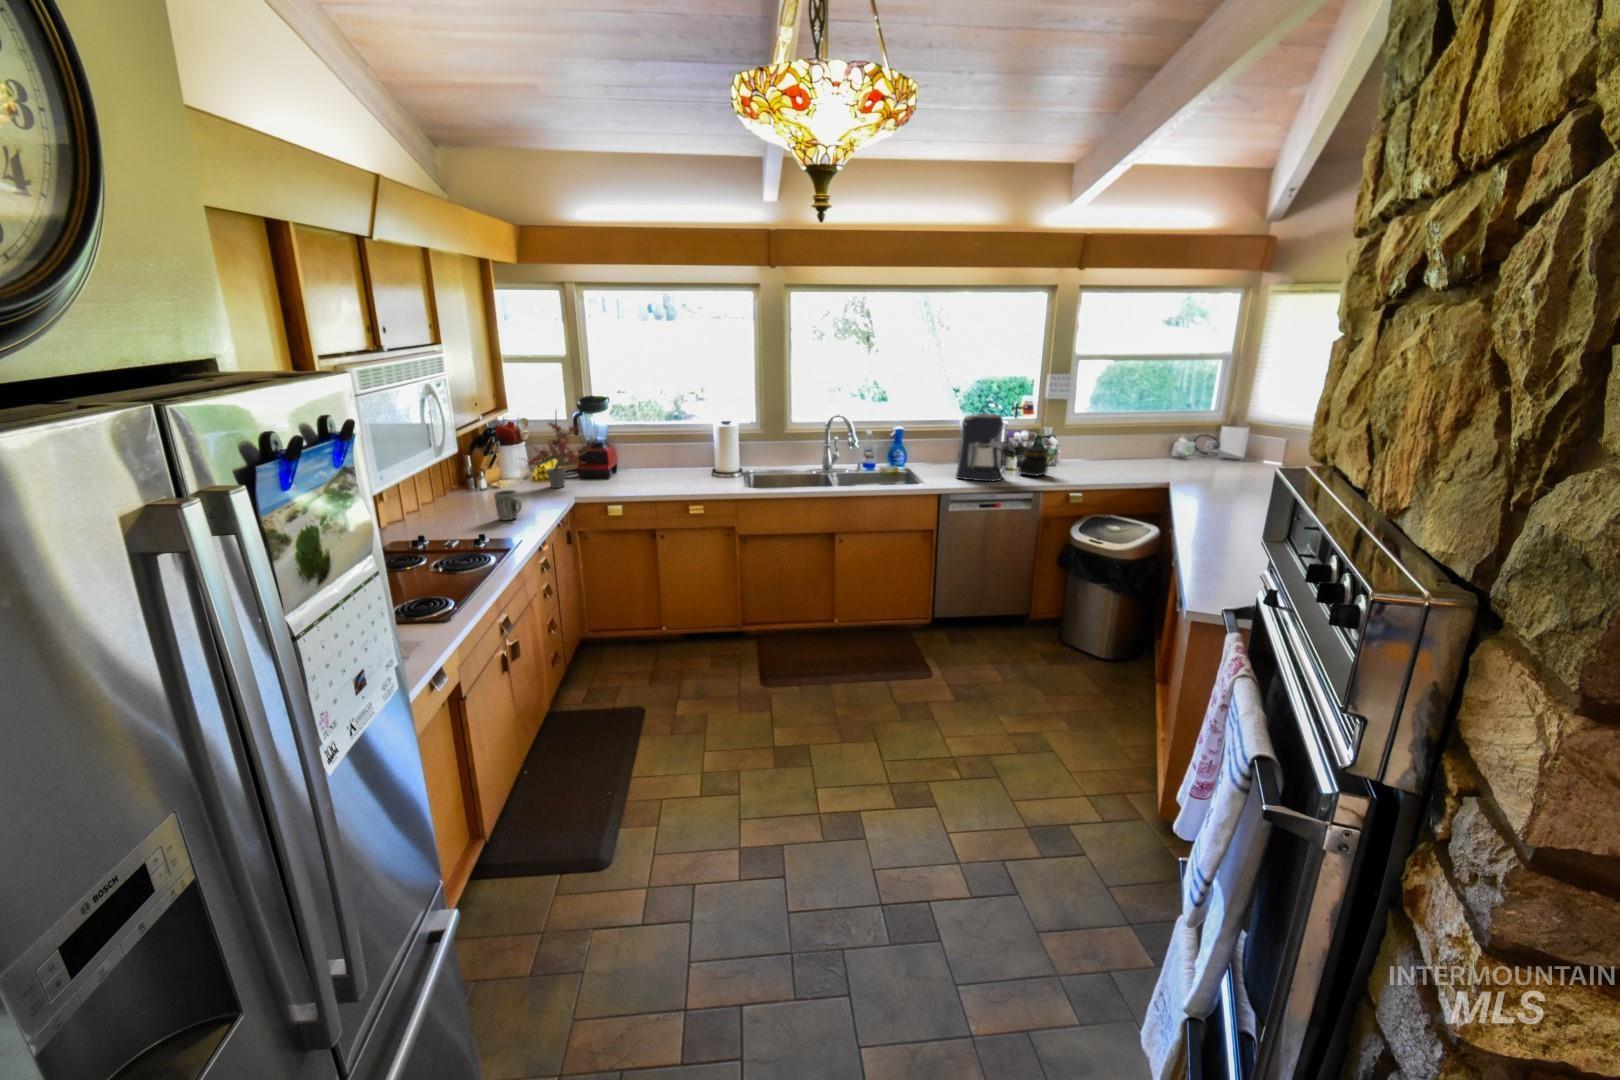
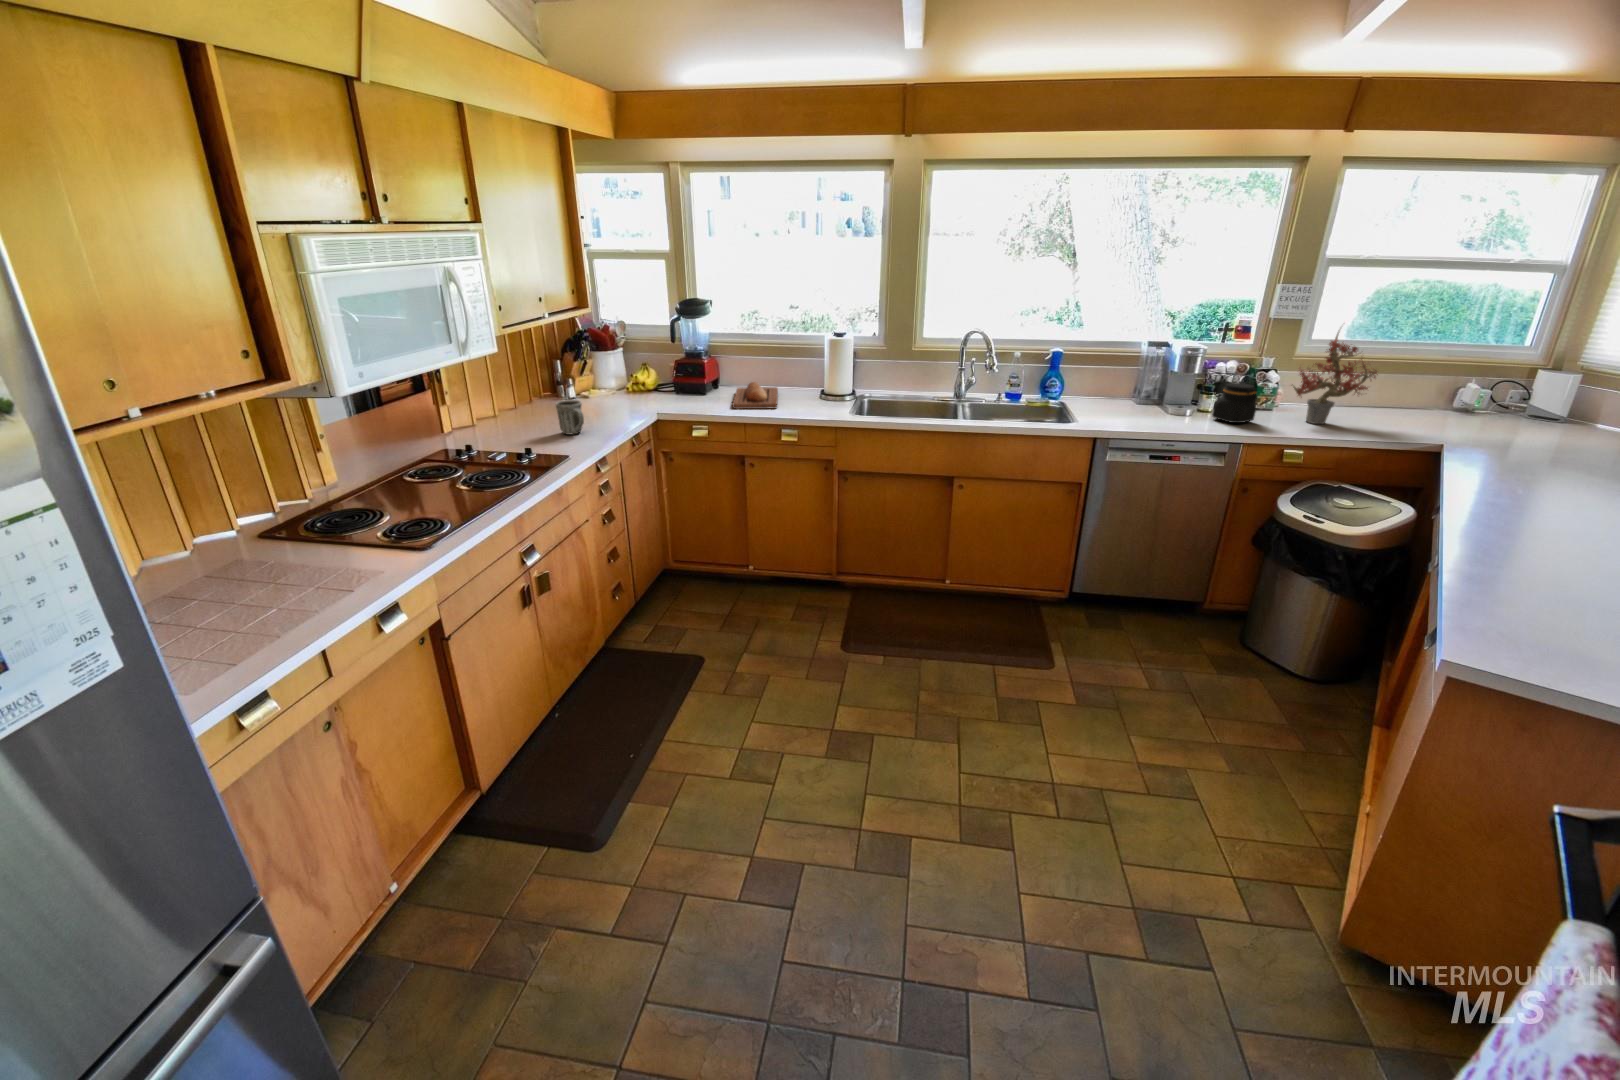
potted plant: present [527,412,592,488] -> present [1293,332,1378,424]
coffee maker: present [956,413,1004,481] -> none [1123,334,1198,426]
bread loaf: none [636,466,680,490] -> present [732,382,778,409]

